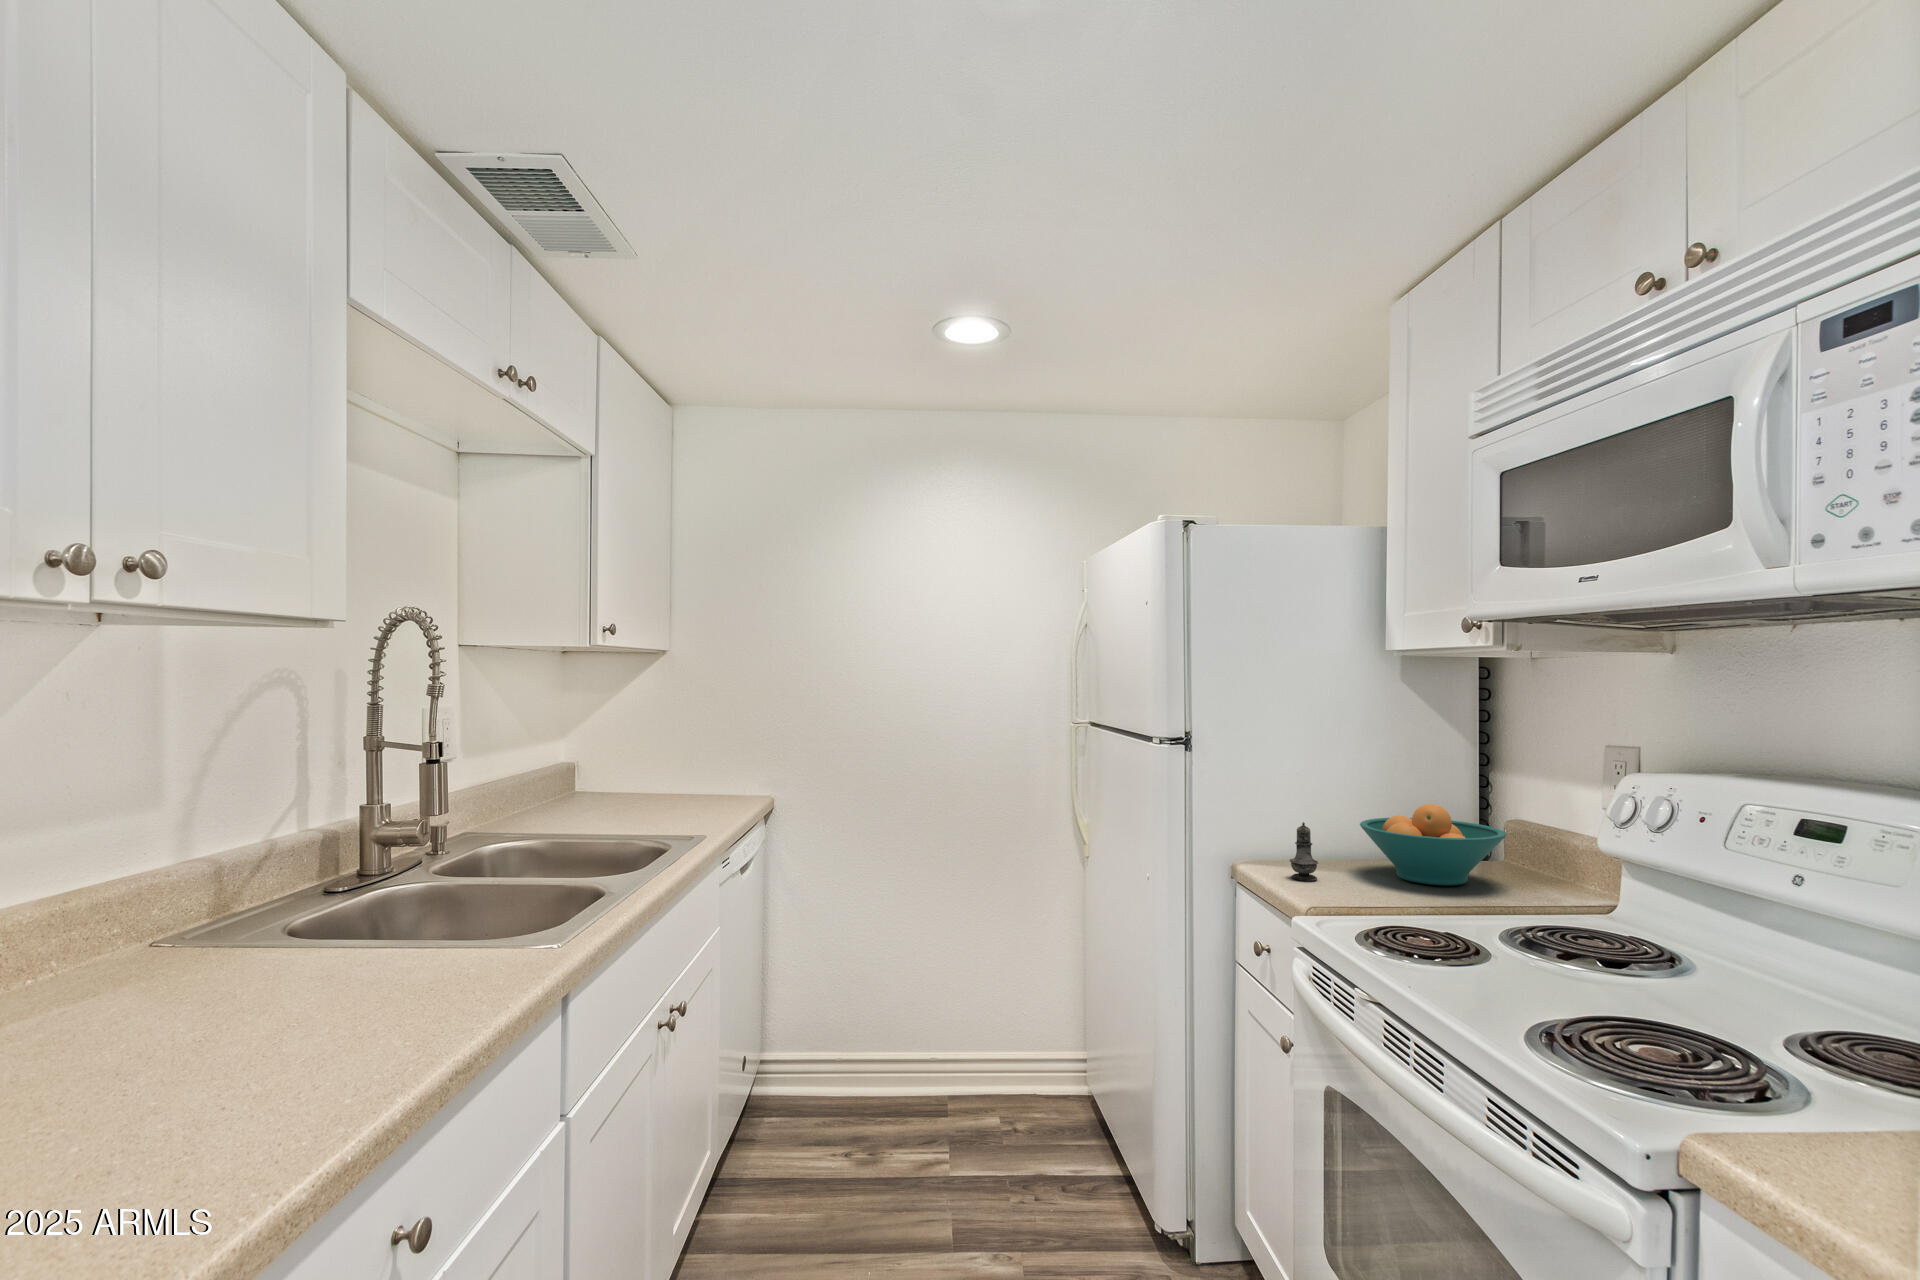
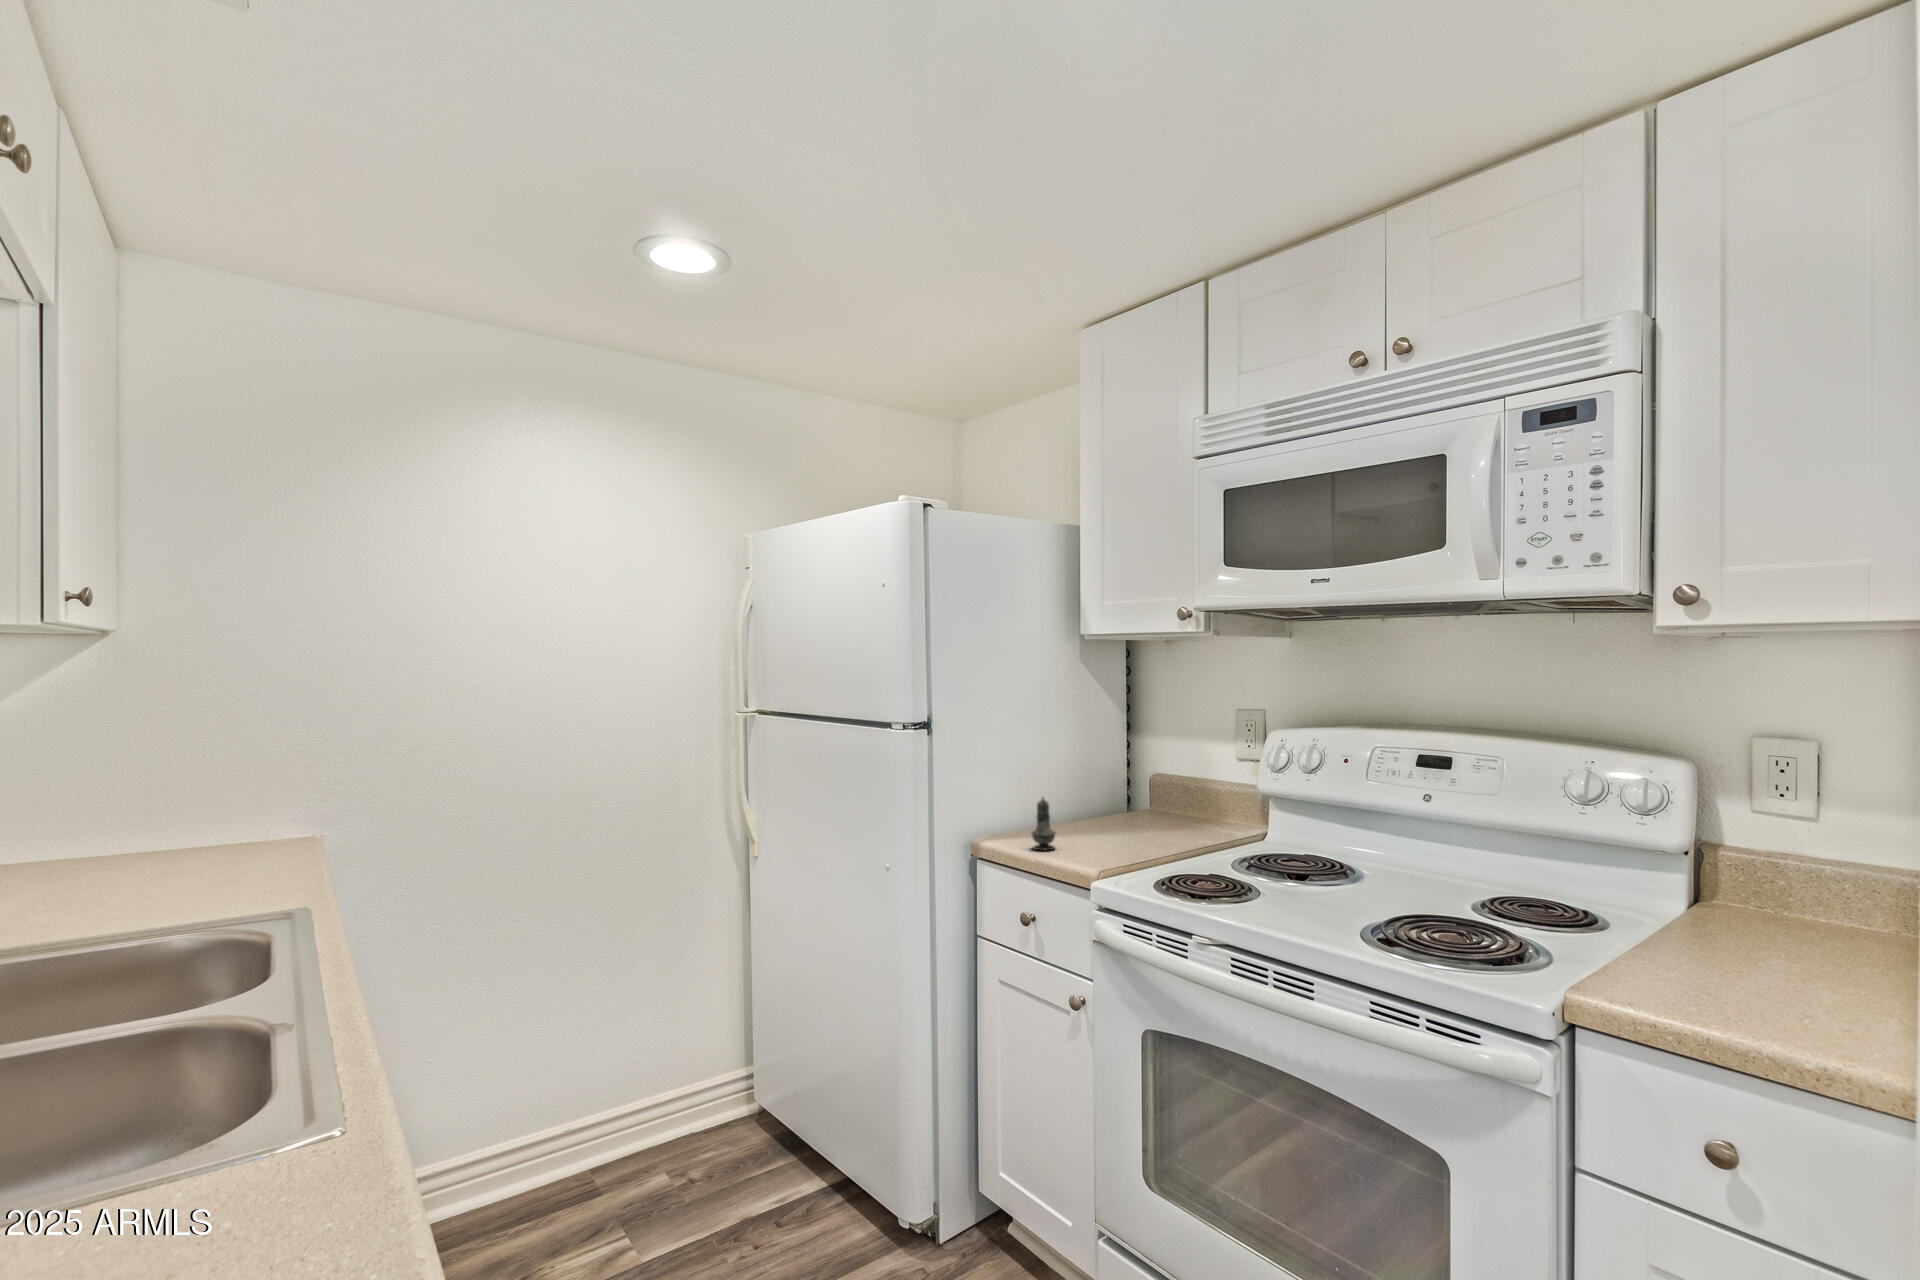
fruit bowl: present [1360,804,1506,886] -> none [1071,769,1186,839]

